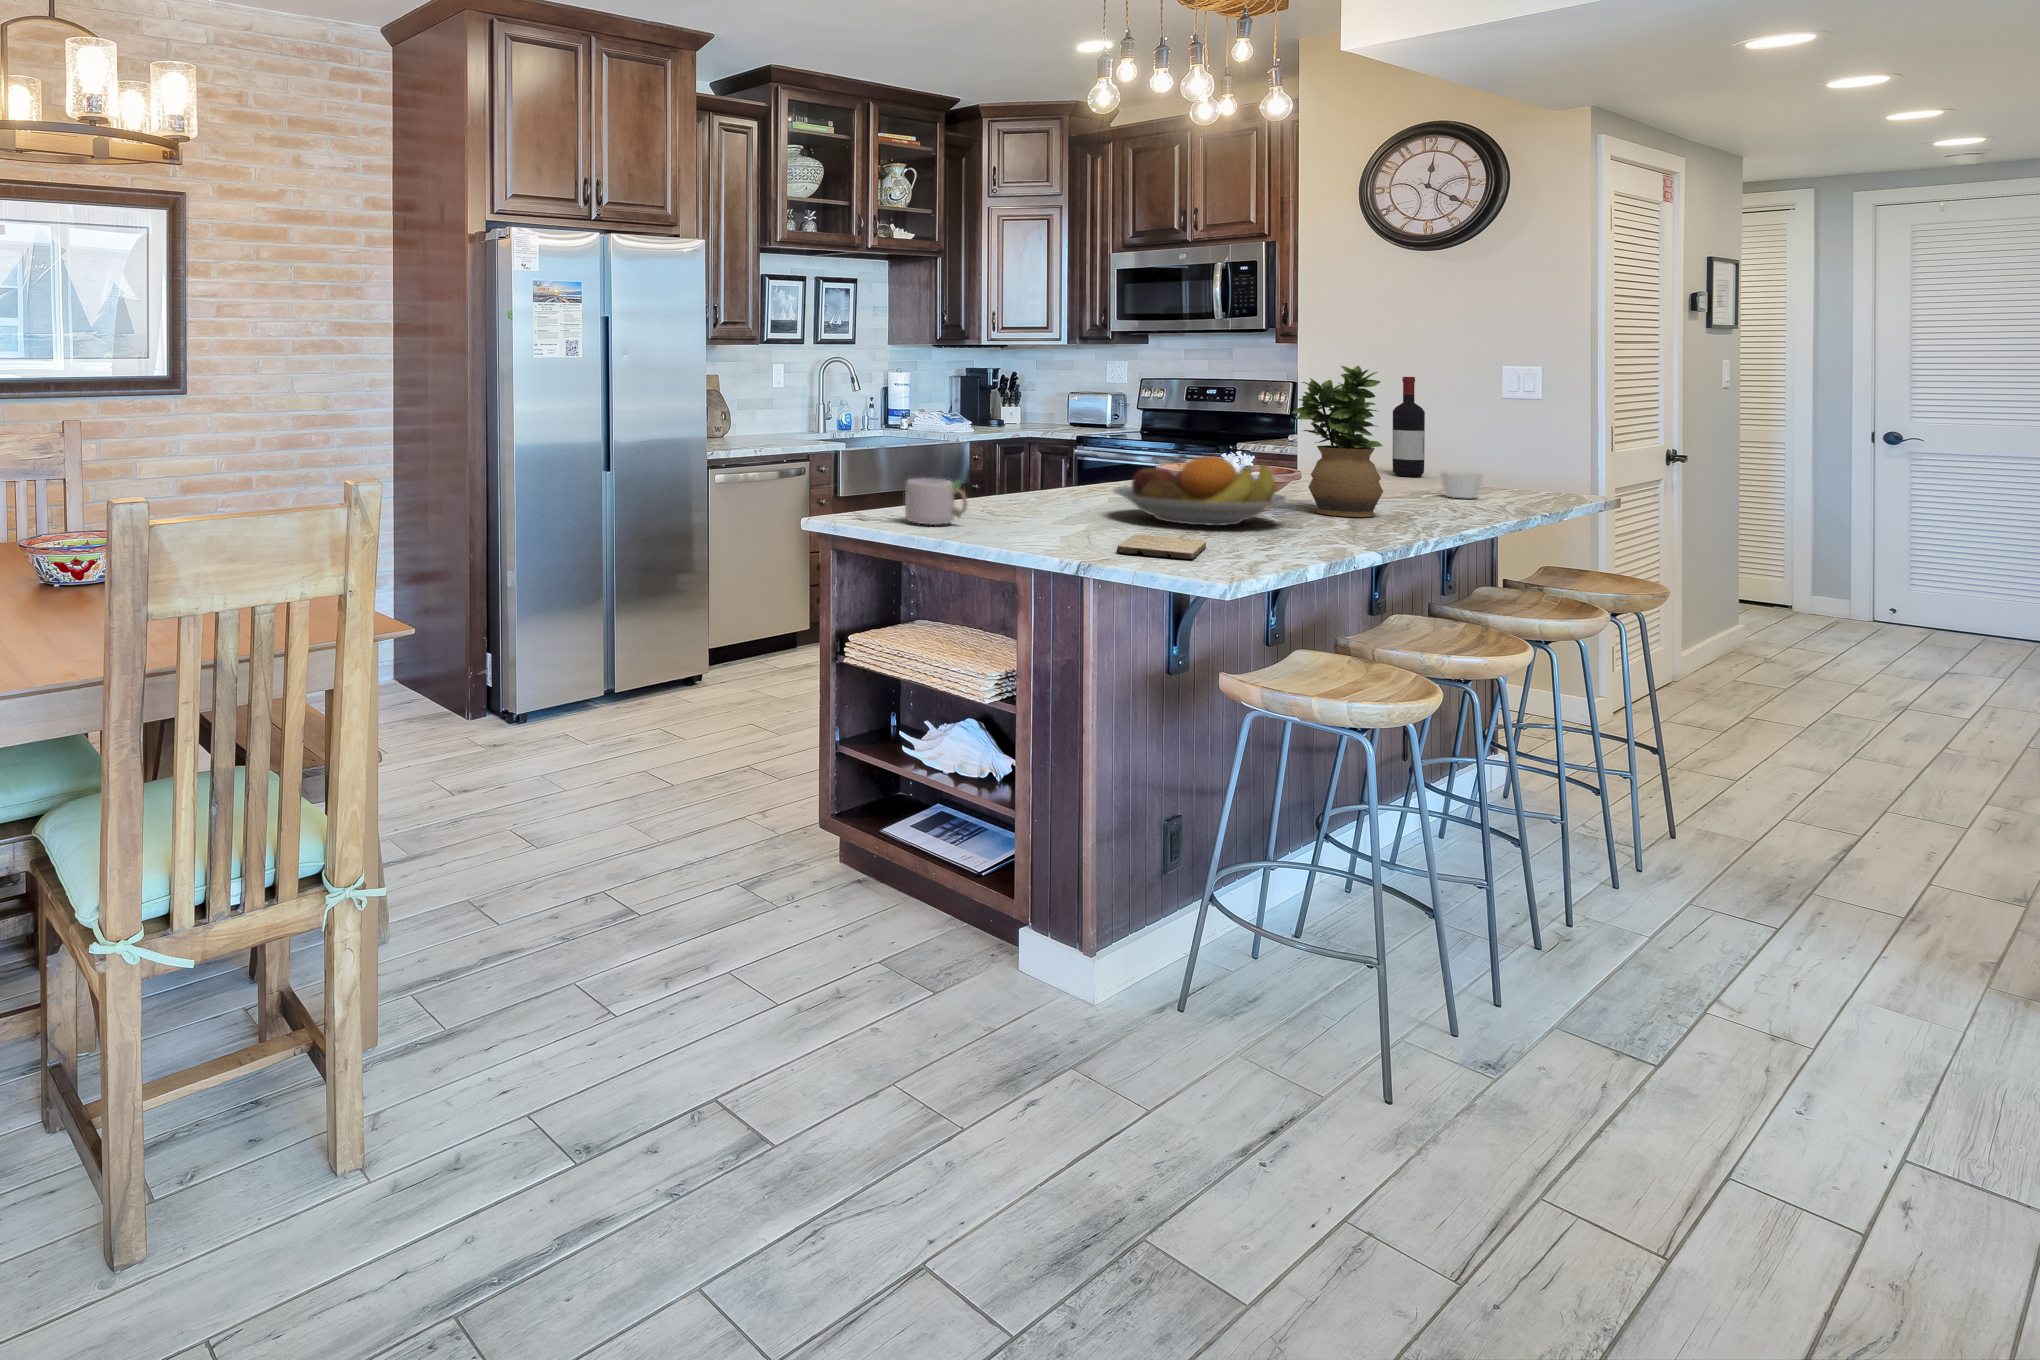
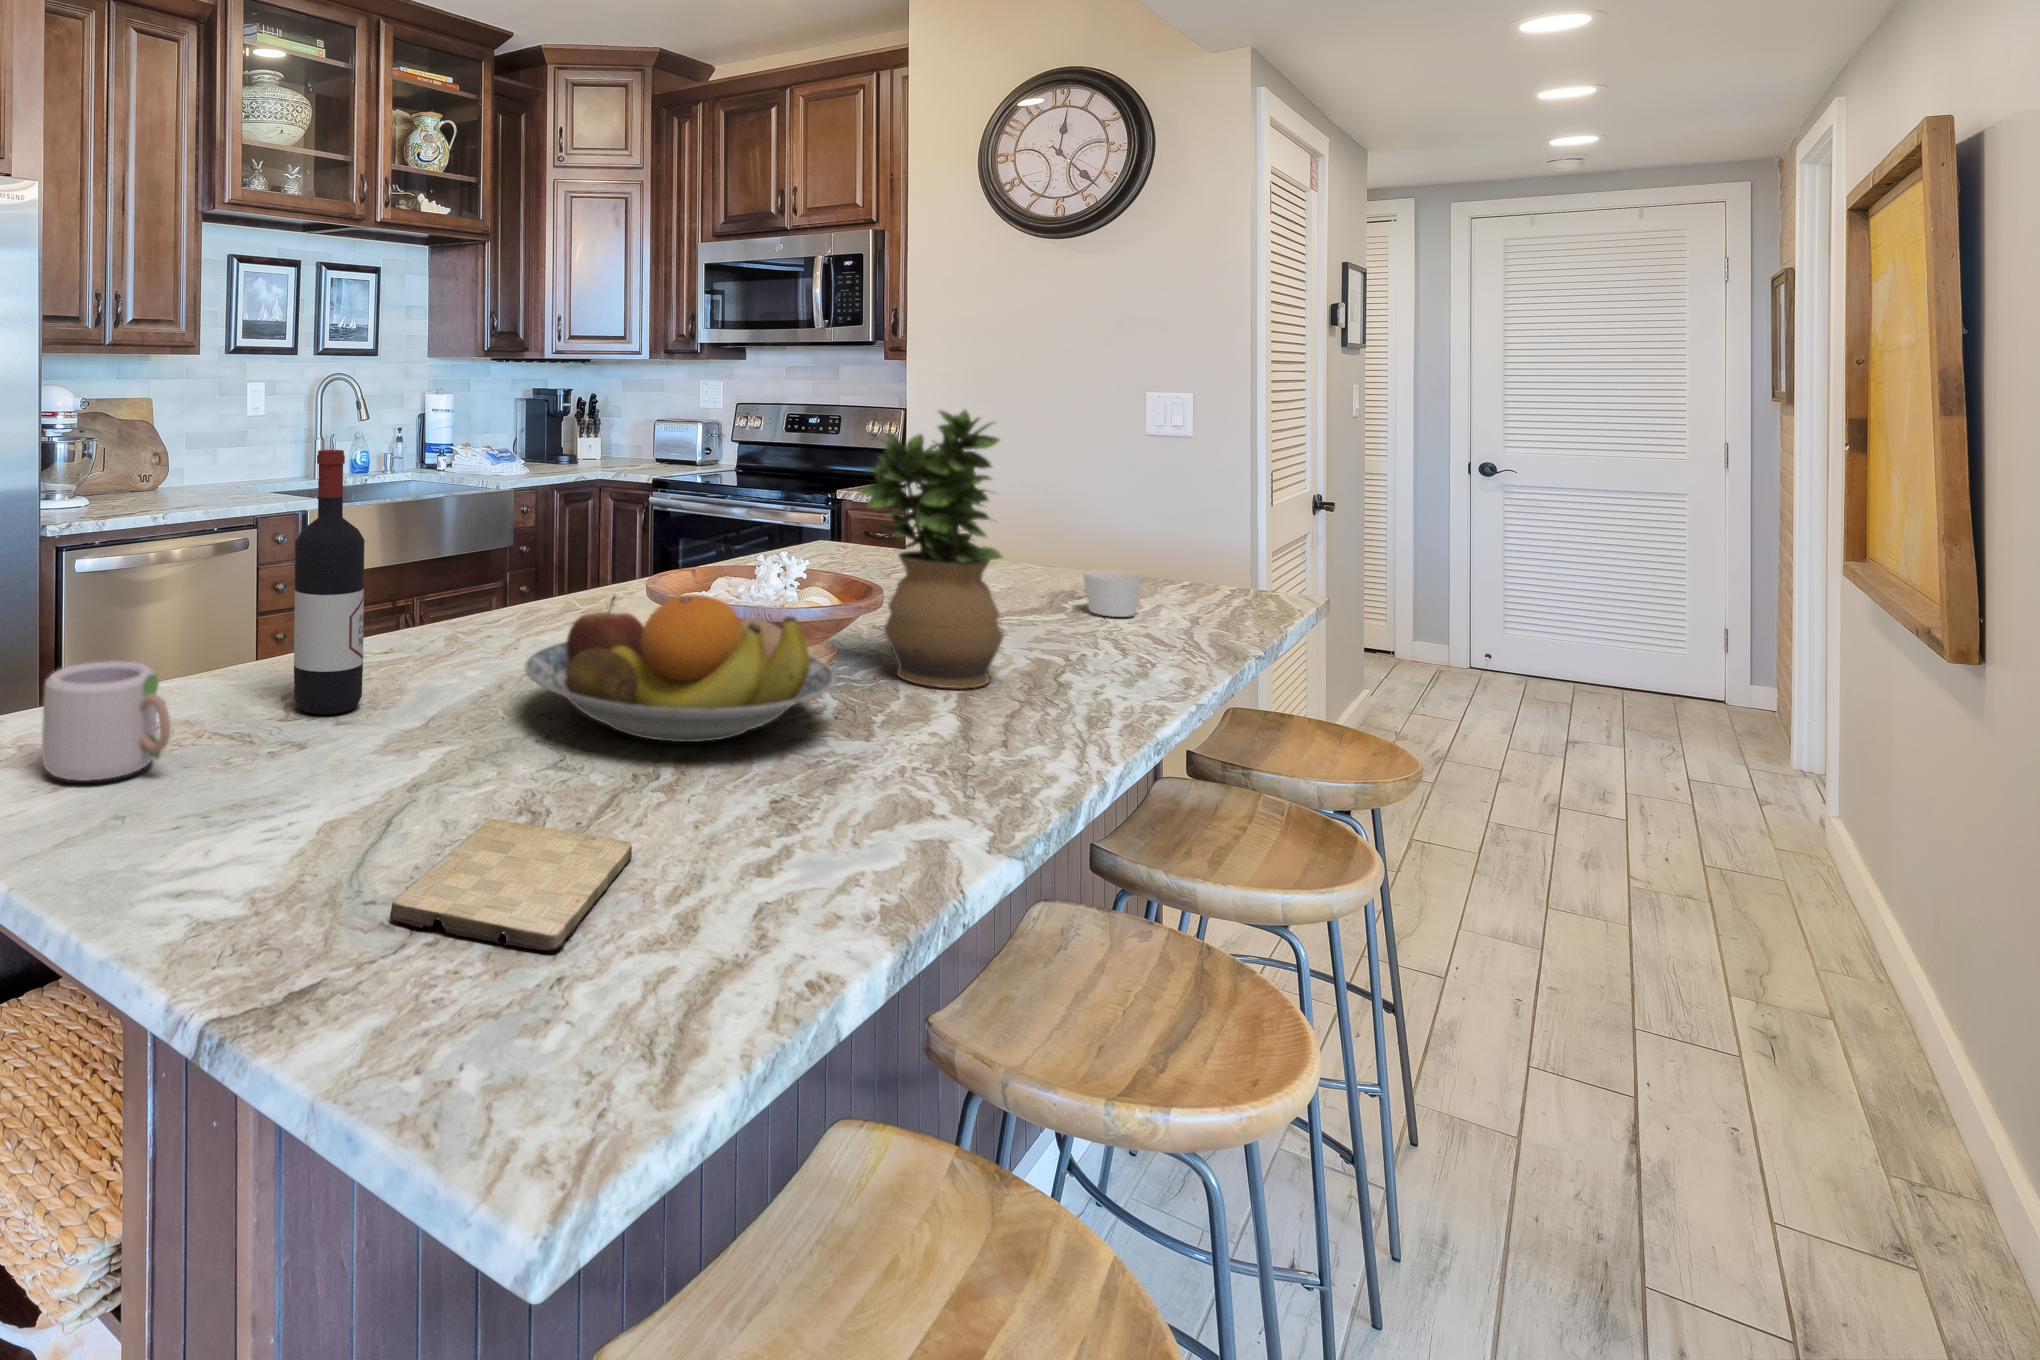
wine bottle: present [1392,377,1425,477] -> present [294,450,365,714]

